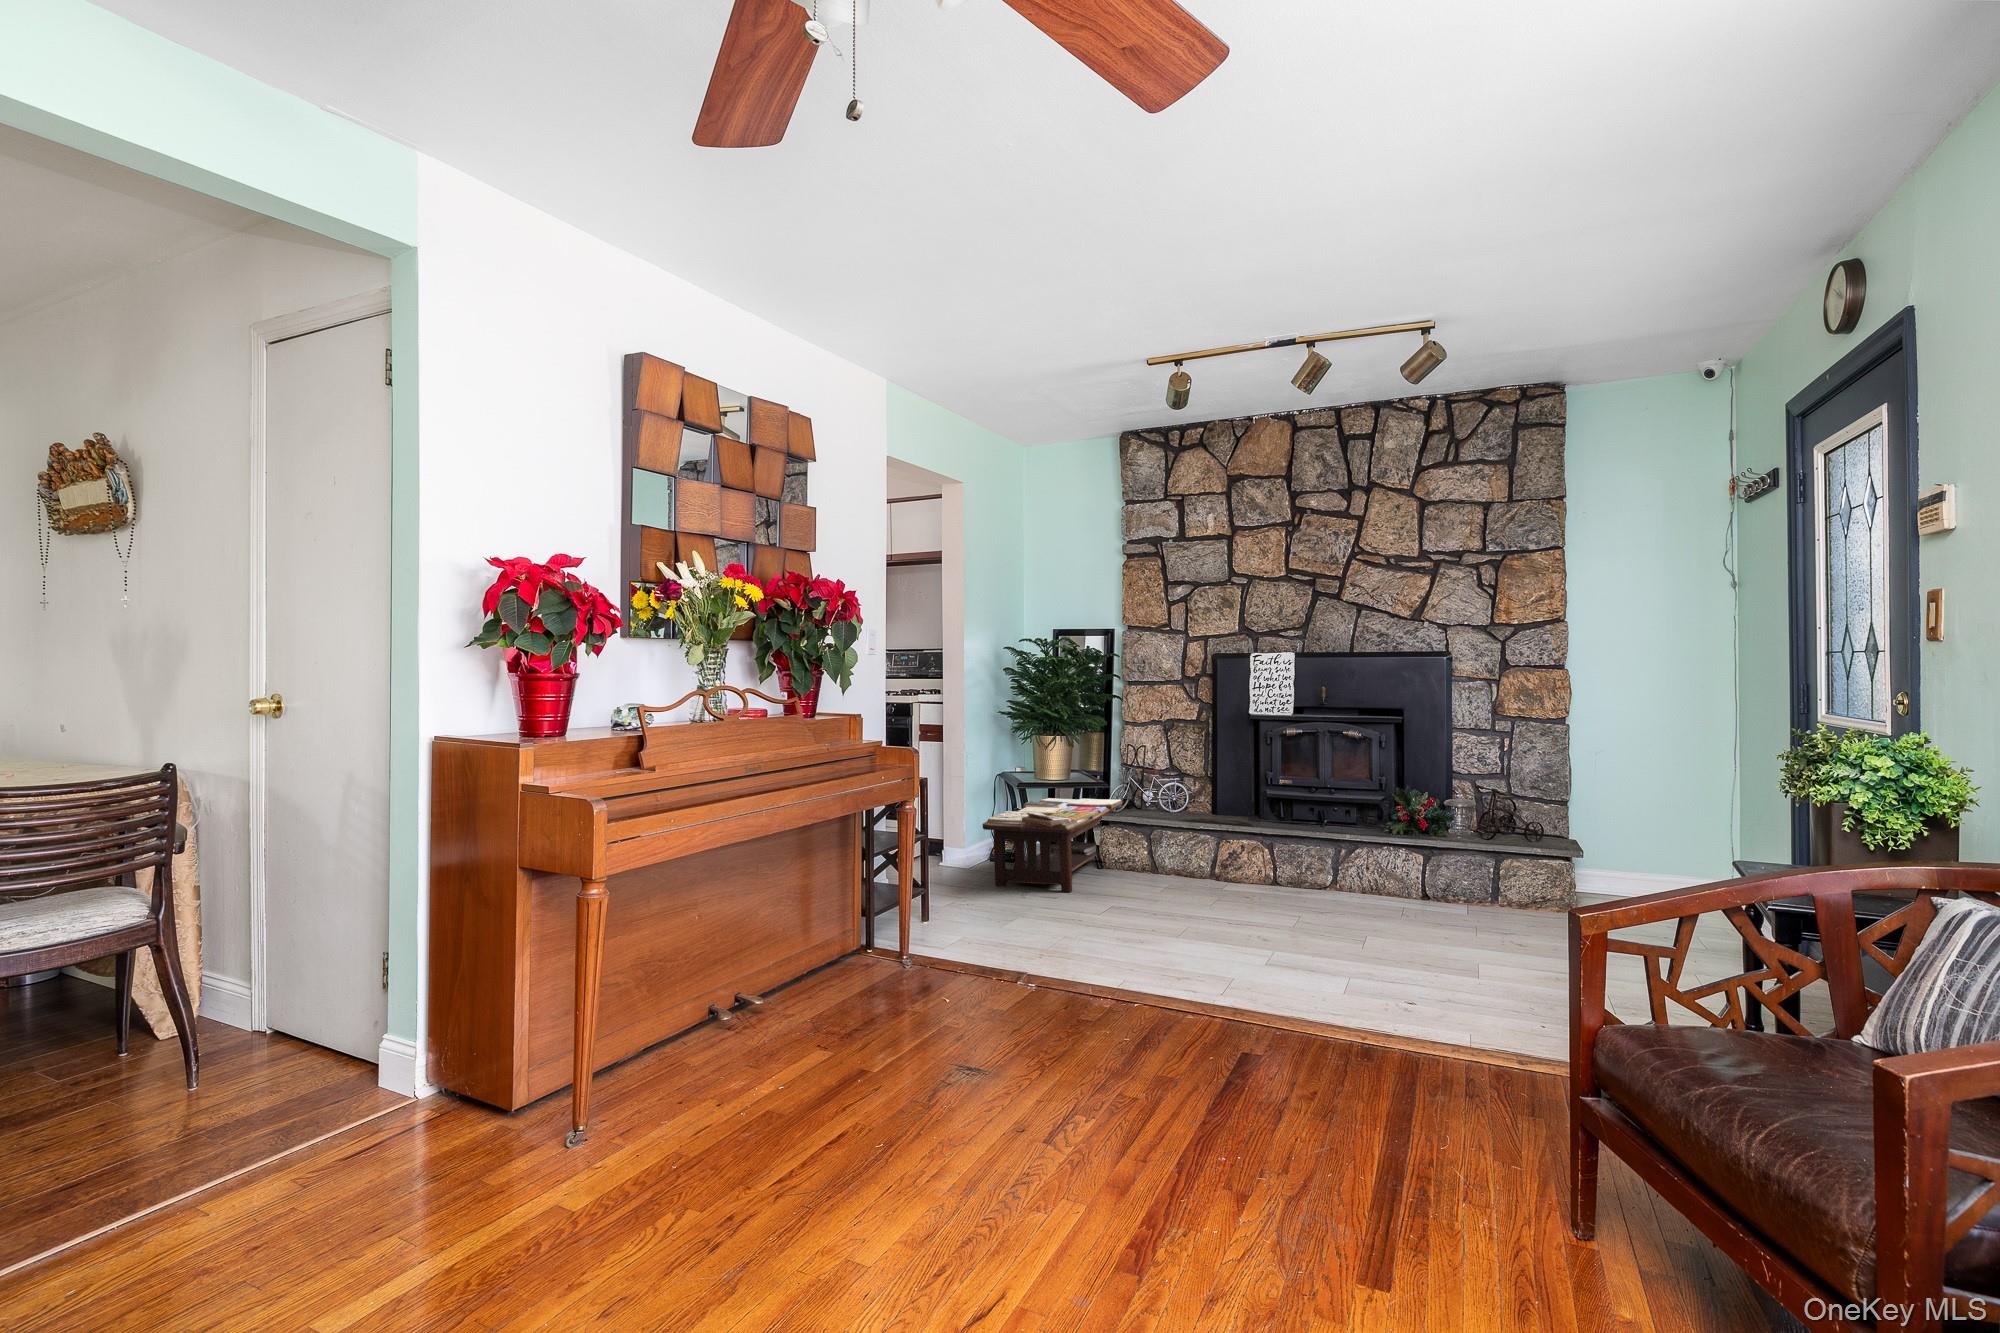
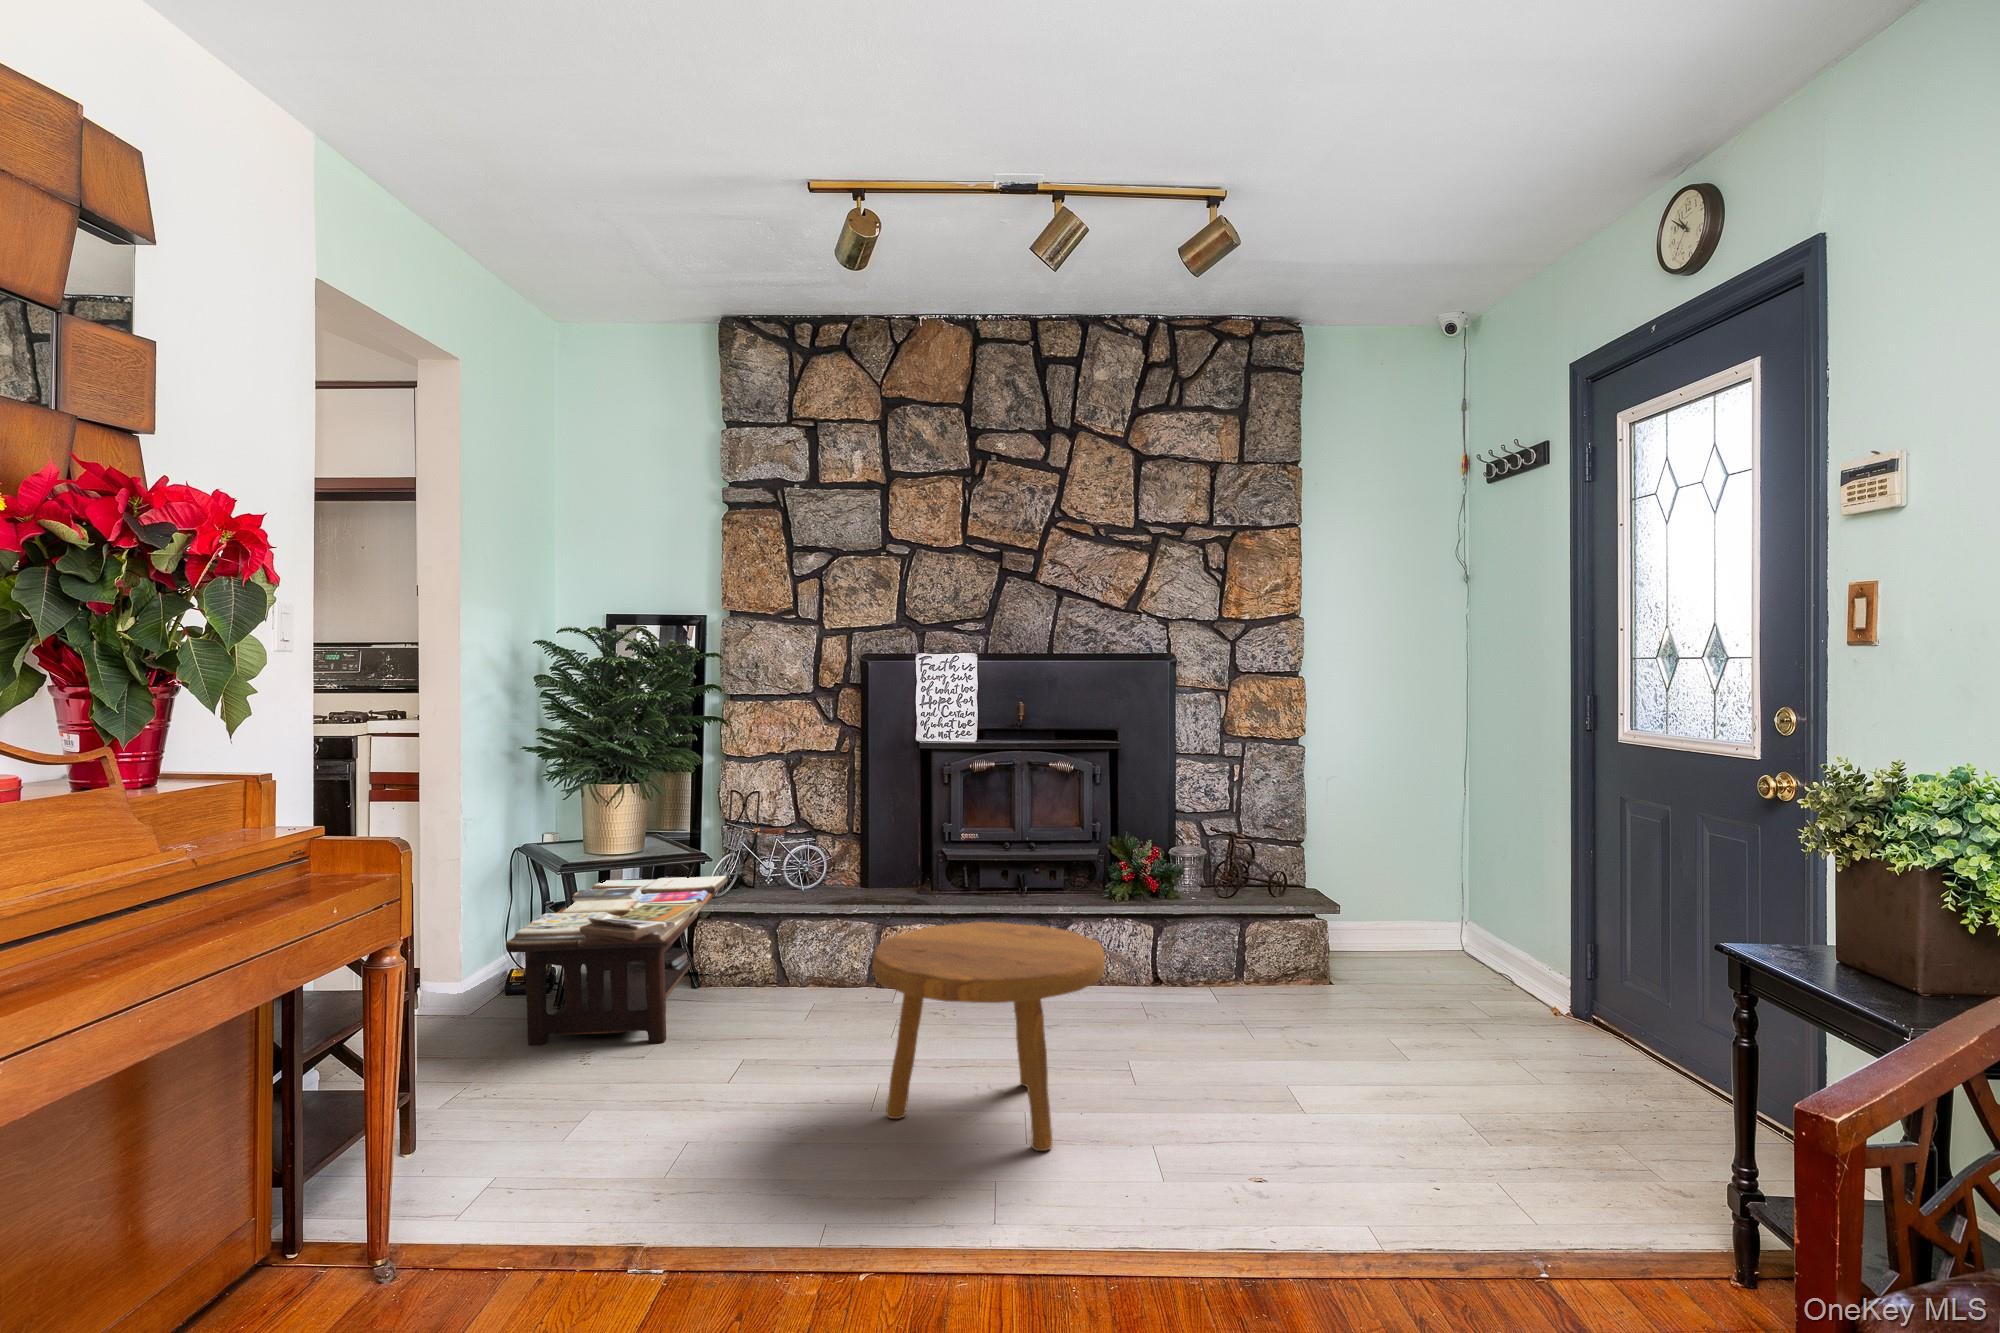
footstool: none [1175,829,1329,968] -> present [872,922,1105,1151]

